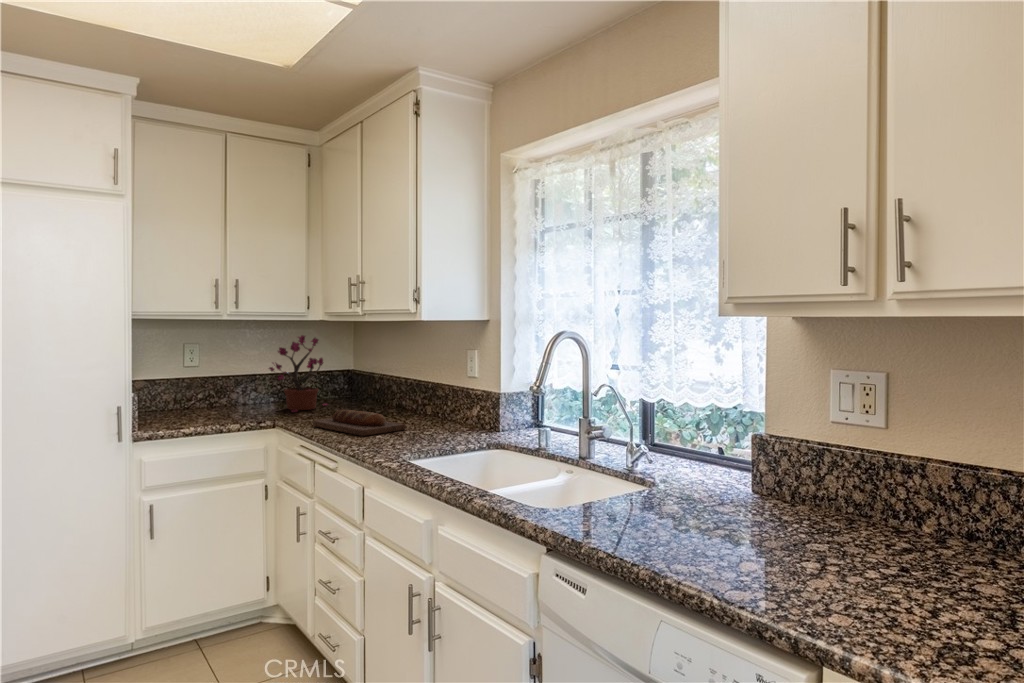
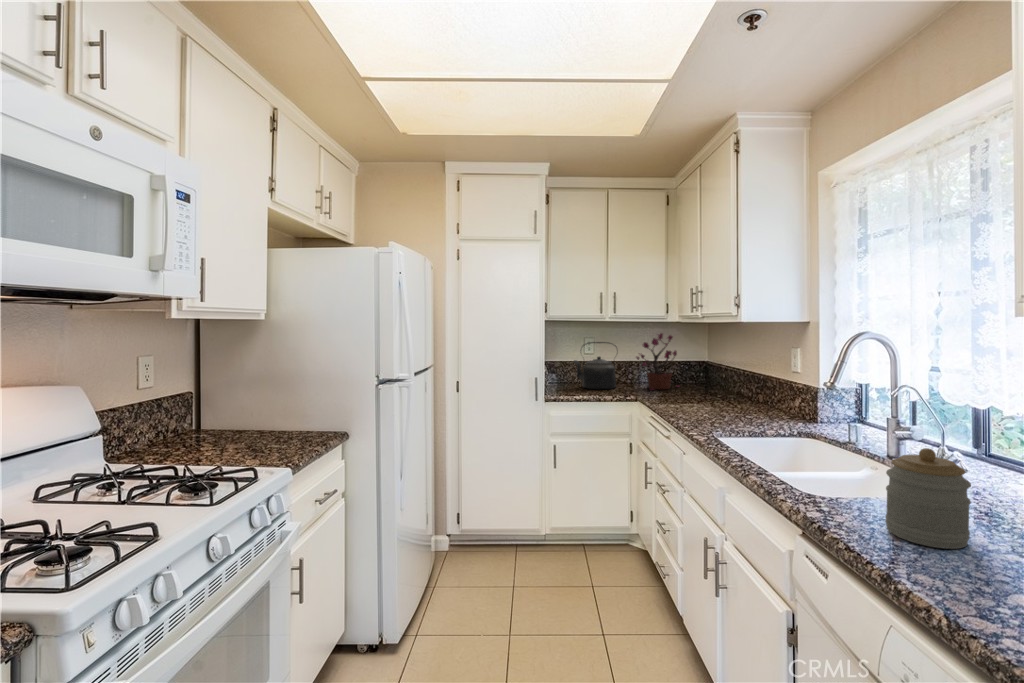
kettle: none [172,348,242,417] -> present [574,342,616,389]
bread loaf: present [313,410,406,436] -> none [659,391,730,413]
jar: none [623,440,689,536] -> present [885,448,971,549]

